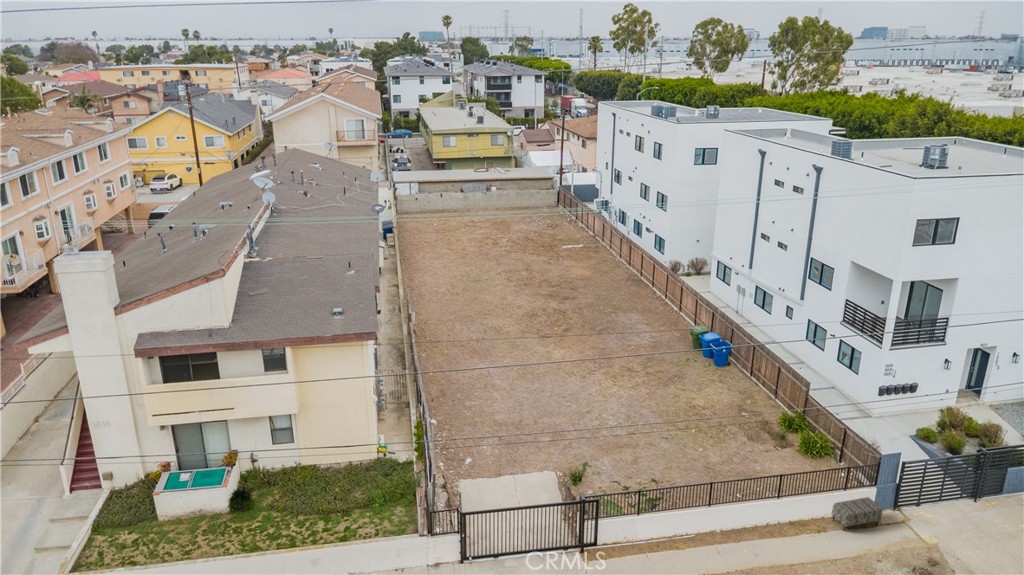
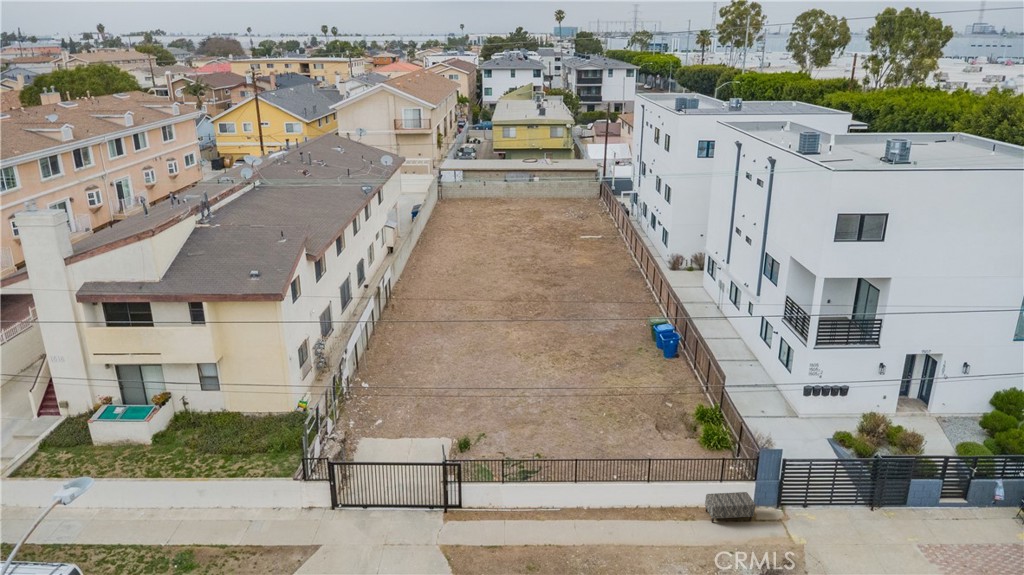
potted plant: present [229,486,254,509] -> none [149,421,176,442]

